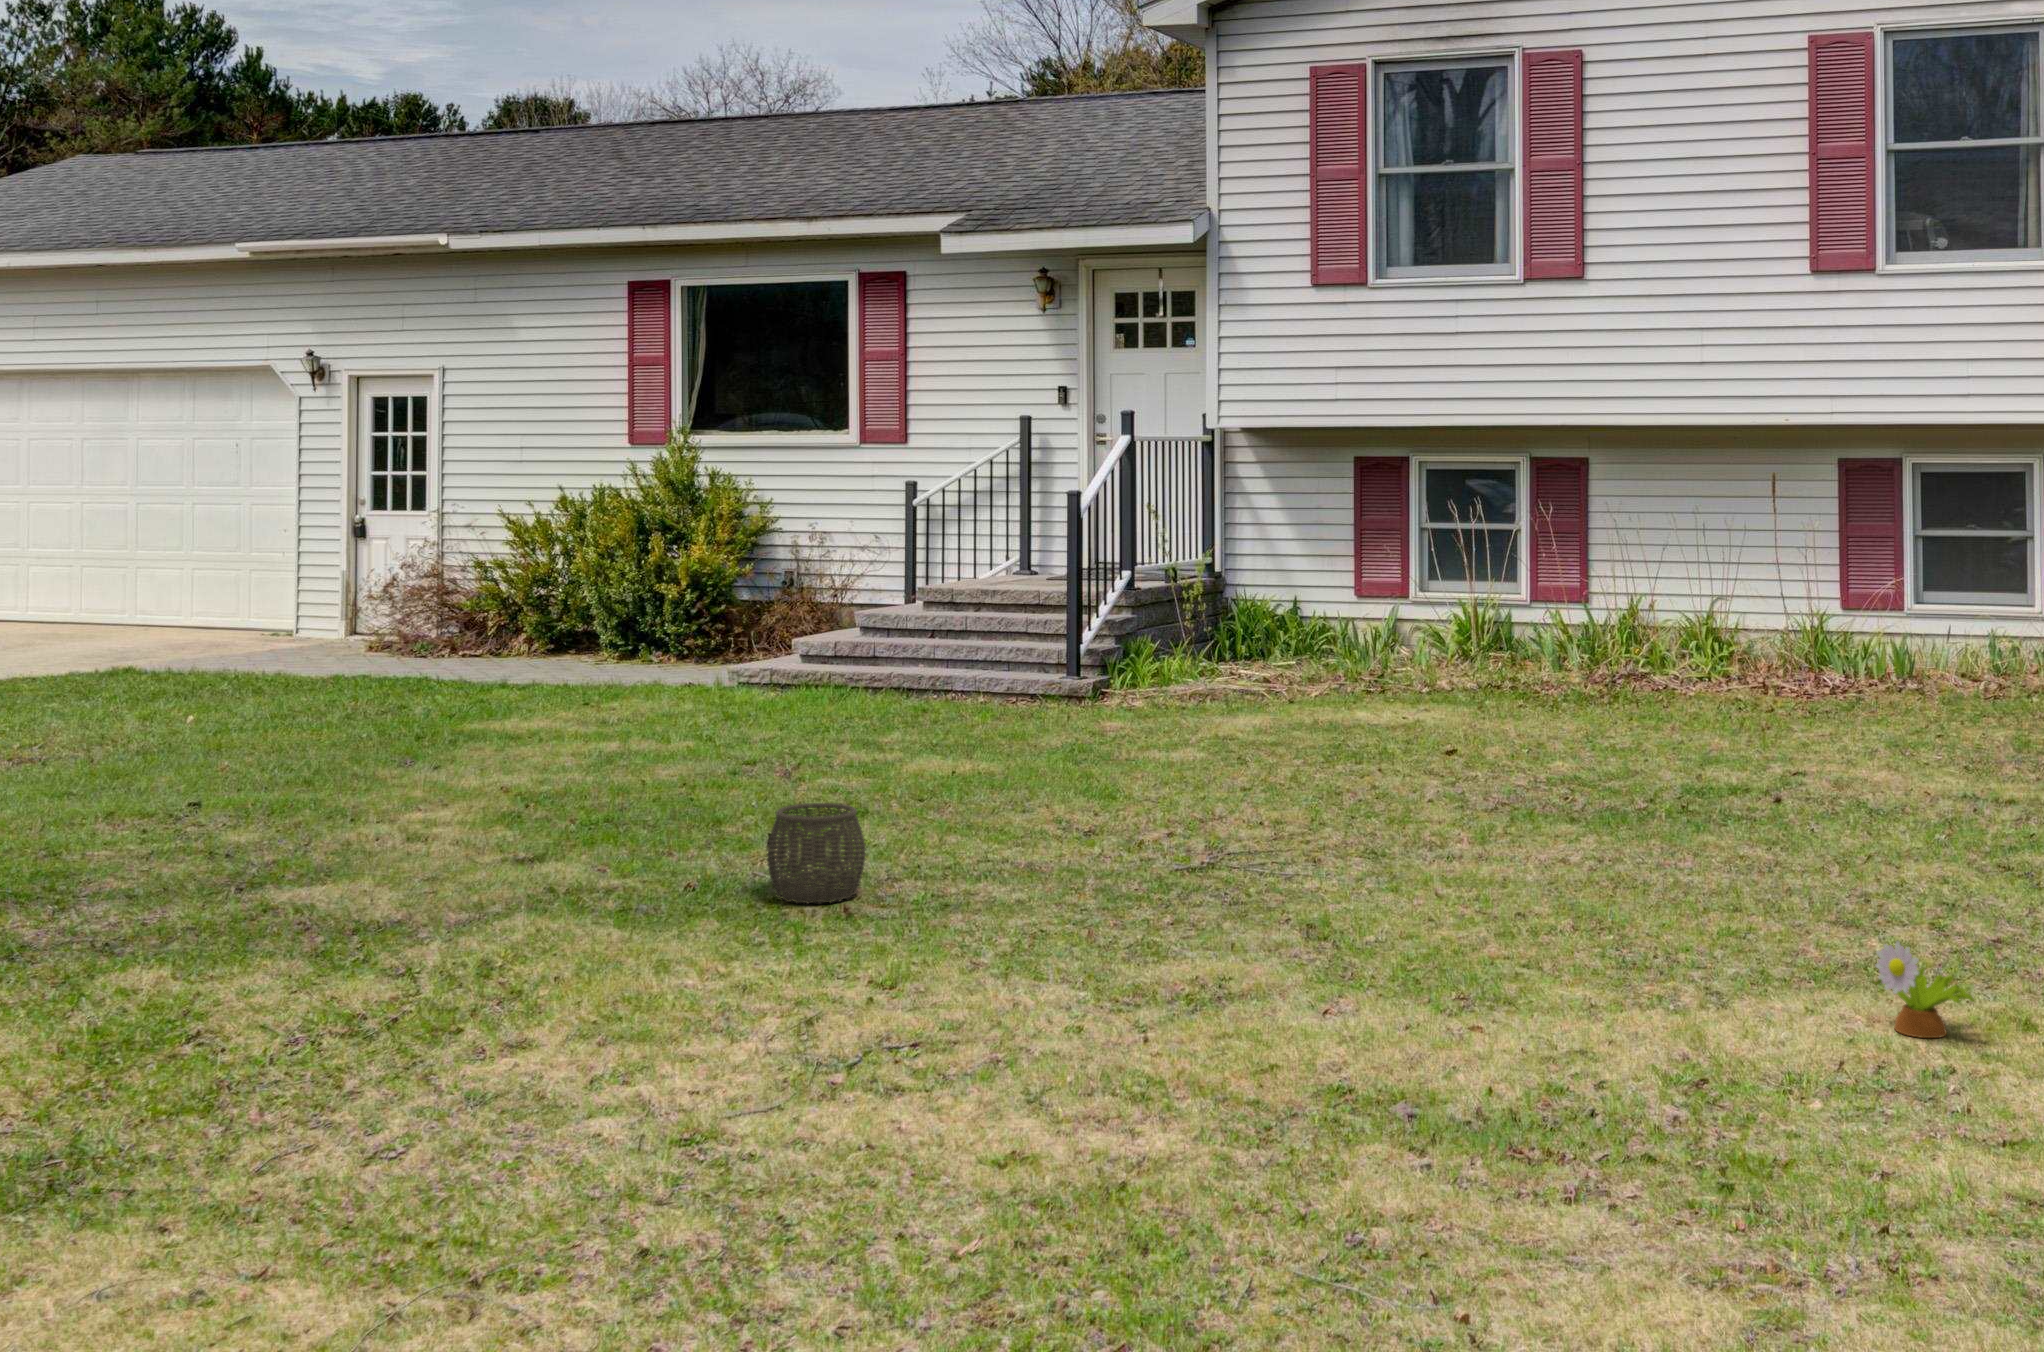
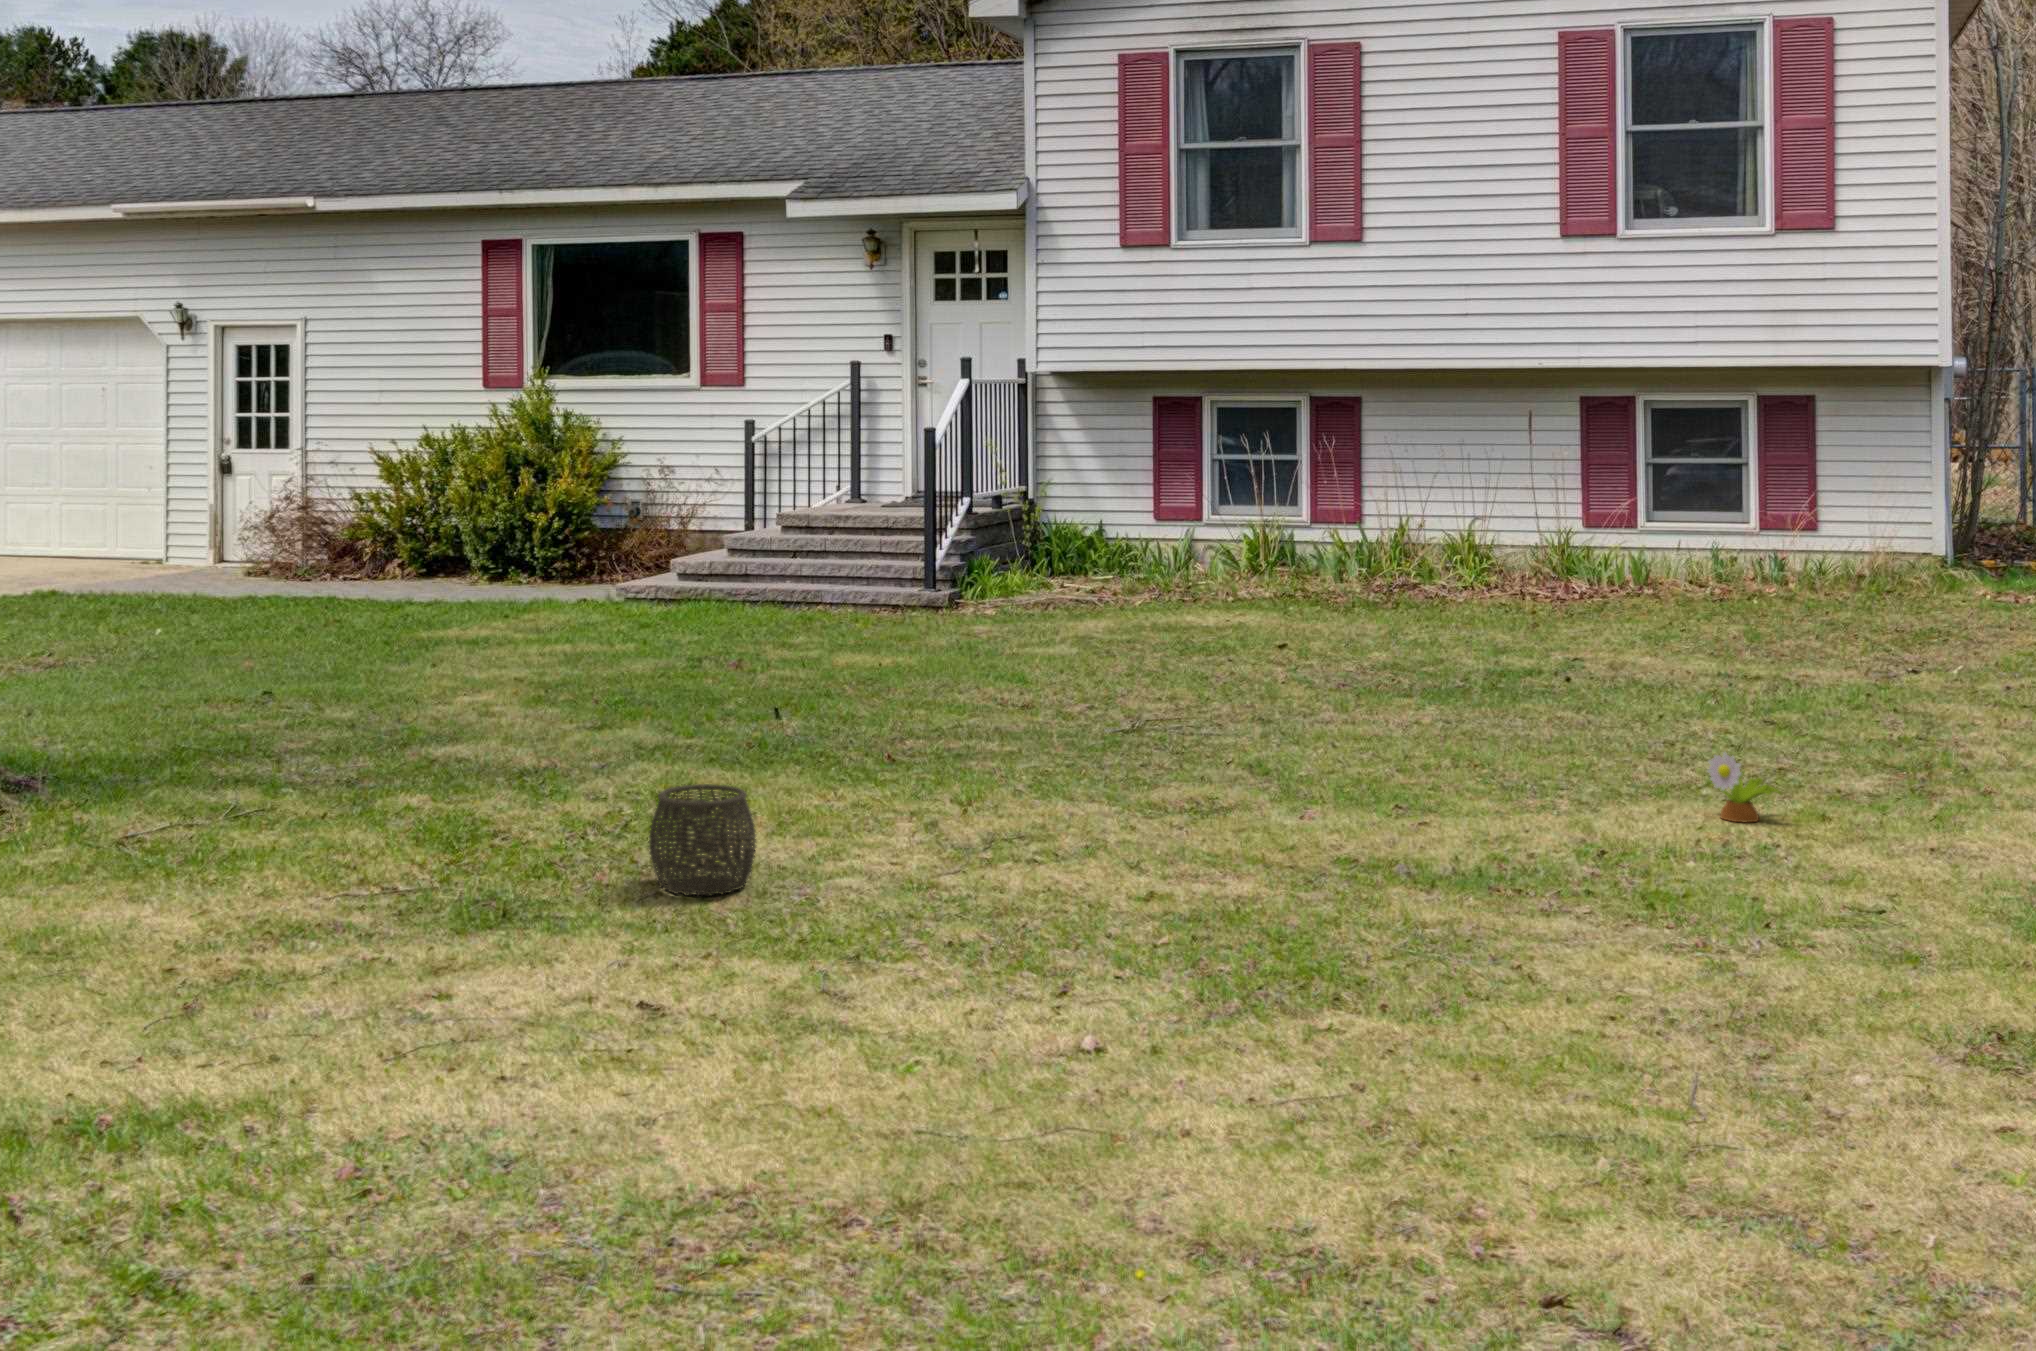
woven basket: present [767,803,866,904] -> present [649,784,756,896]

